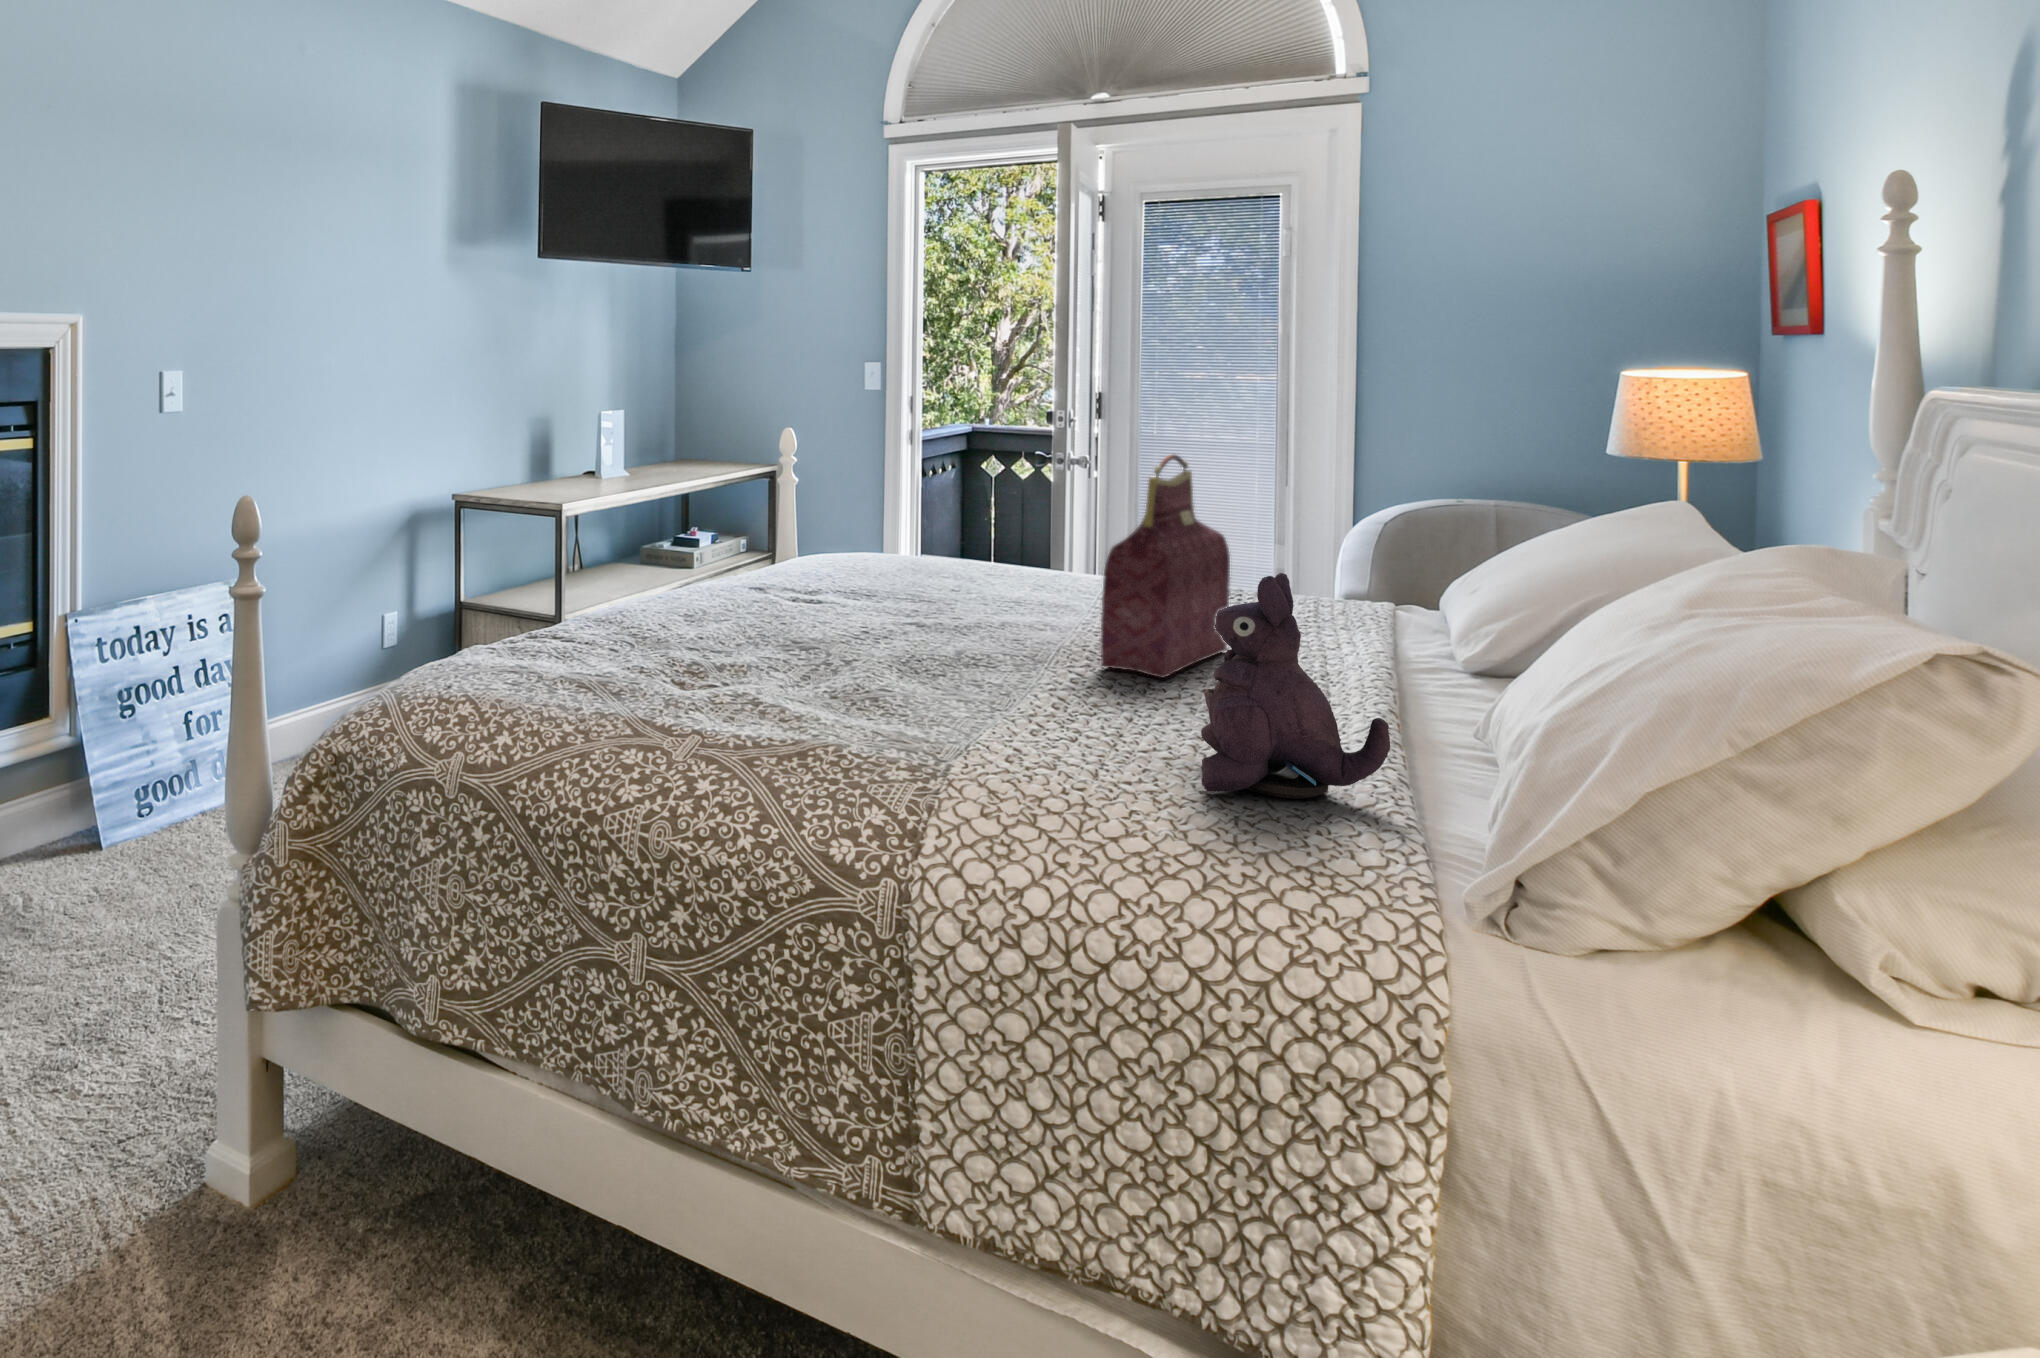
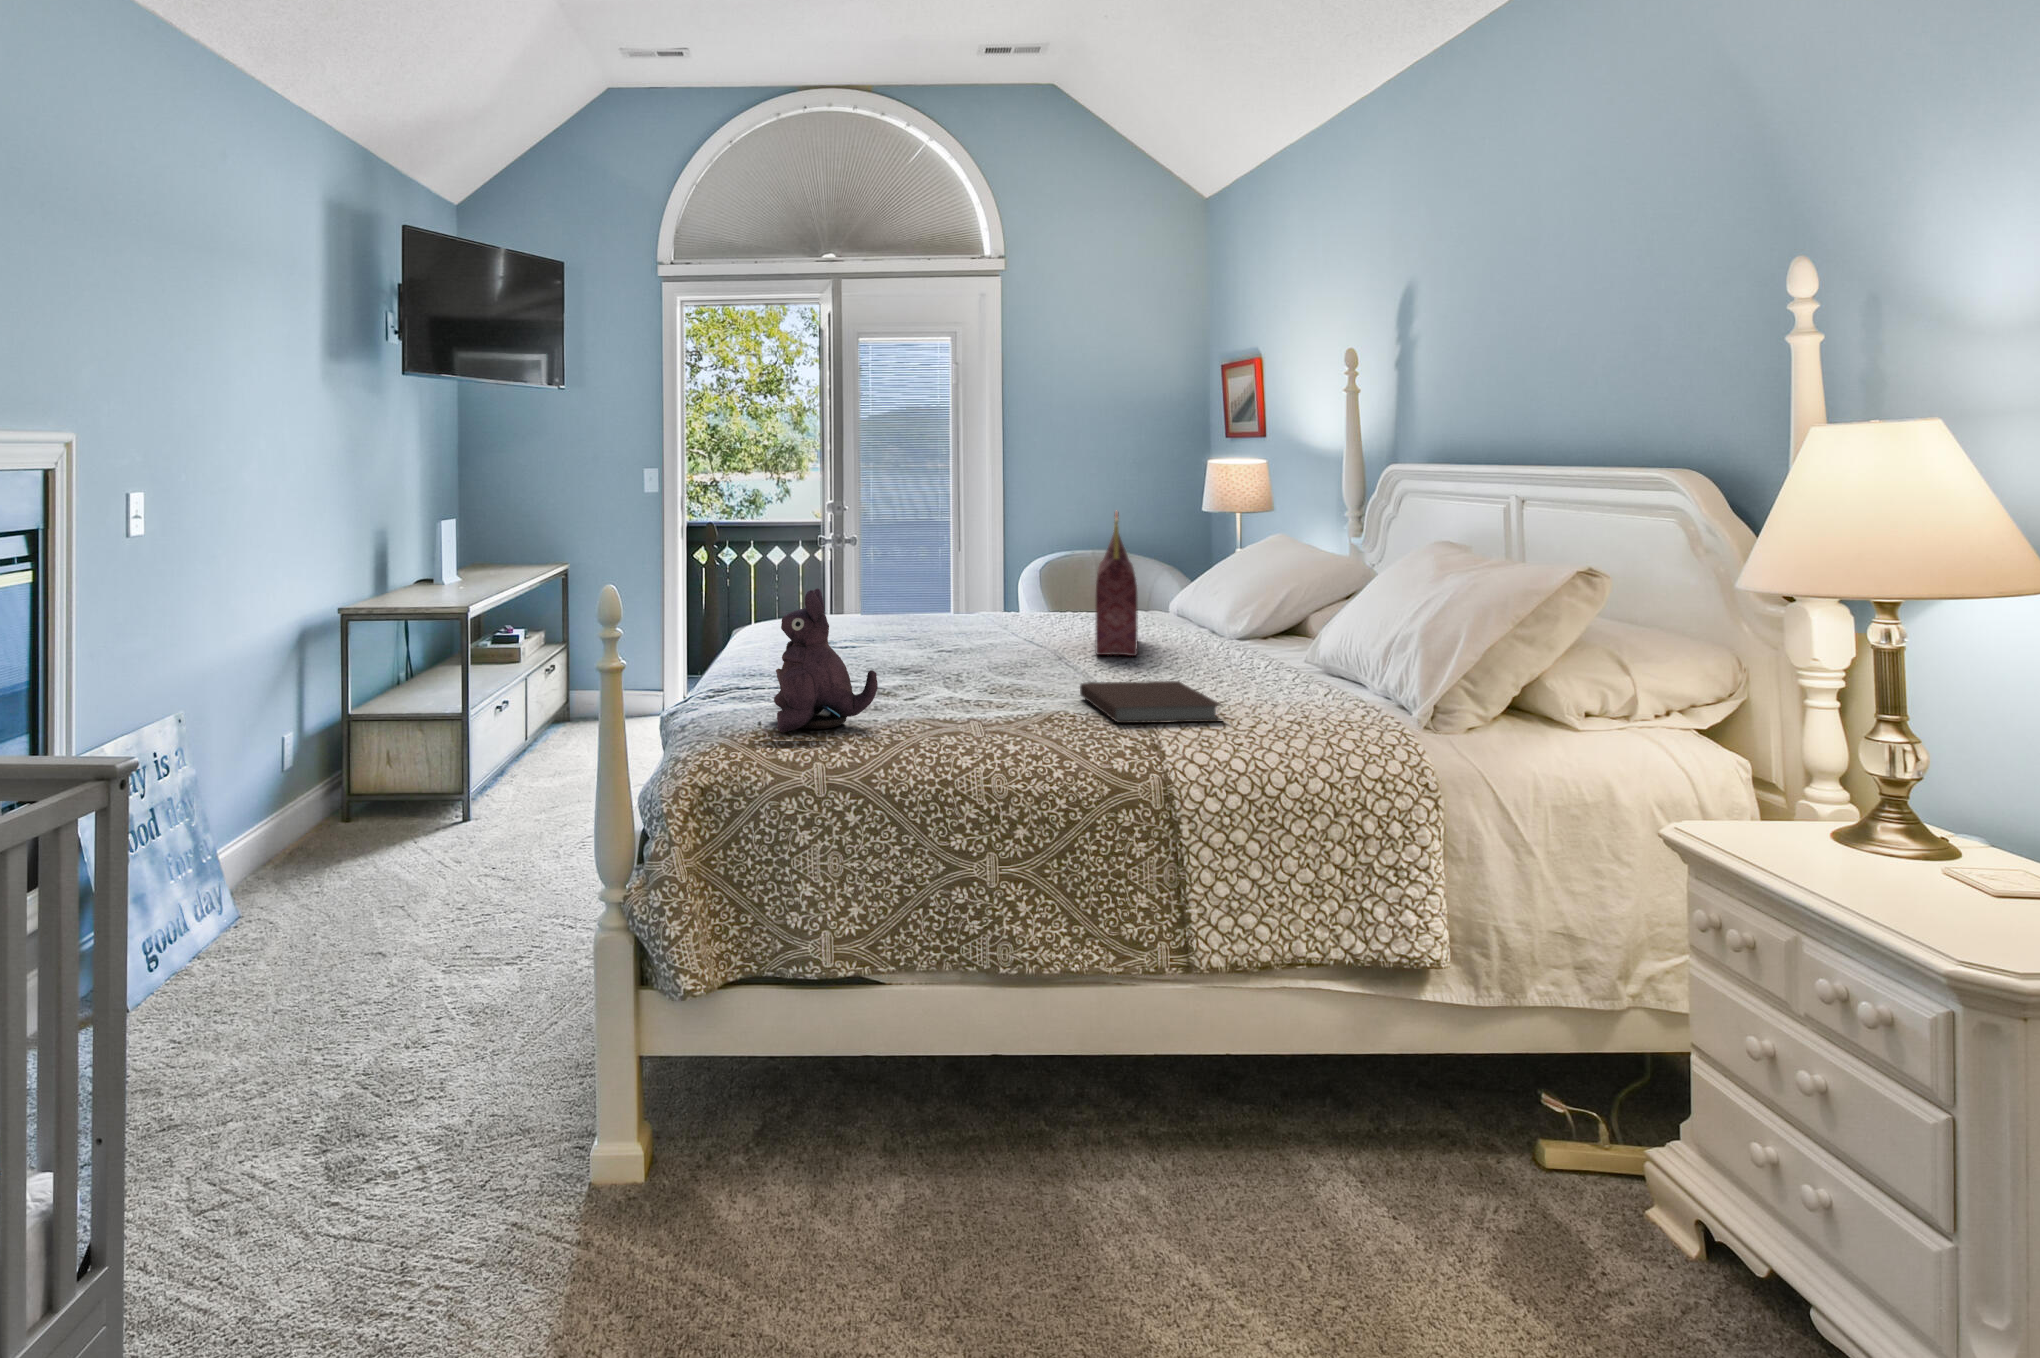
plush toy: present [1201,573,1390,799] -> present [774,588,878,732]
notebook: none [880,708,1091,817] -> present [1080,681,1221,723]

